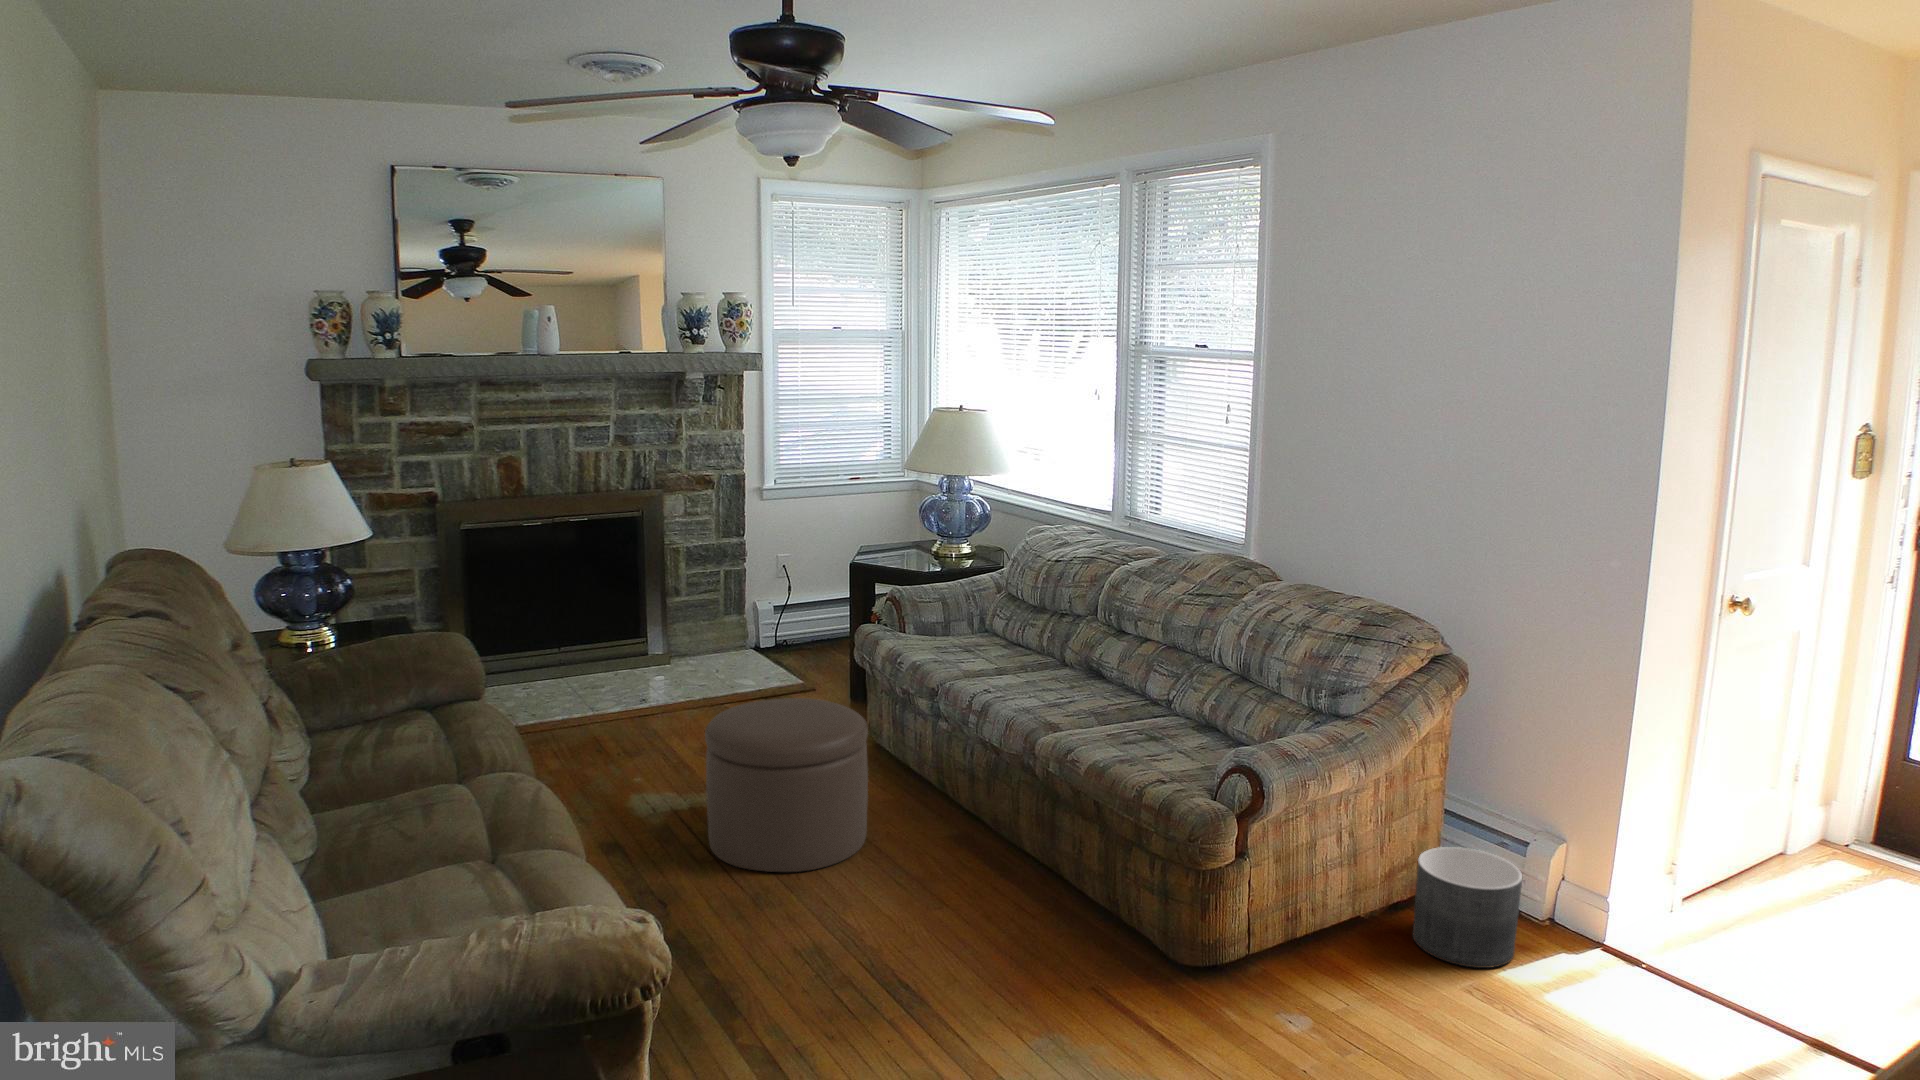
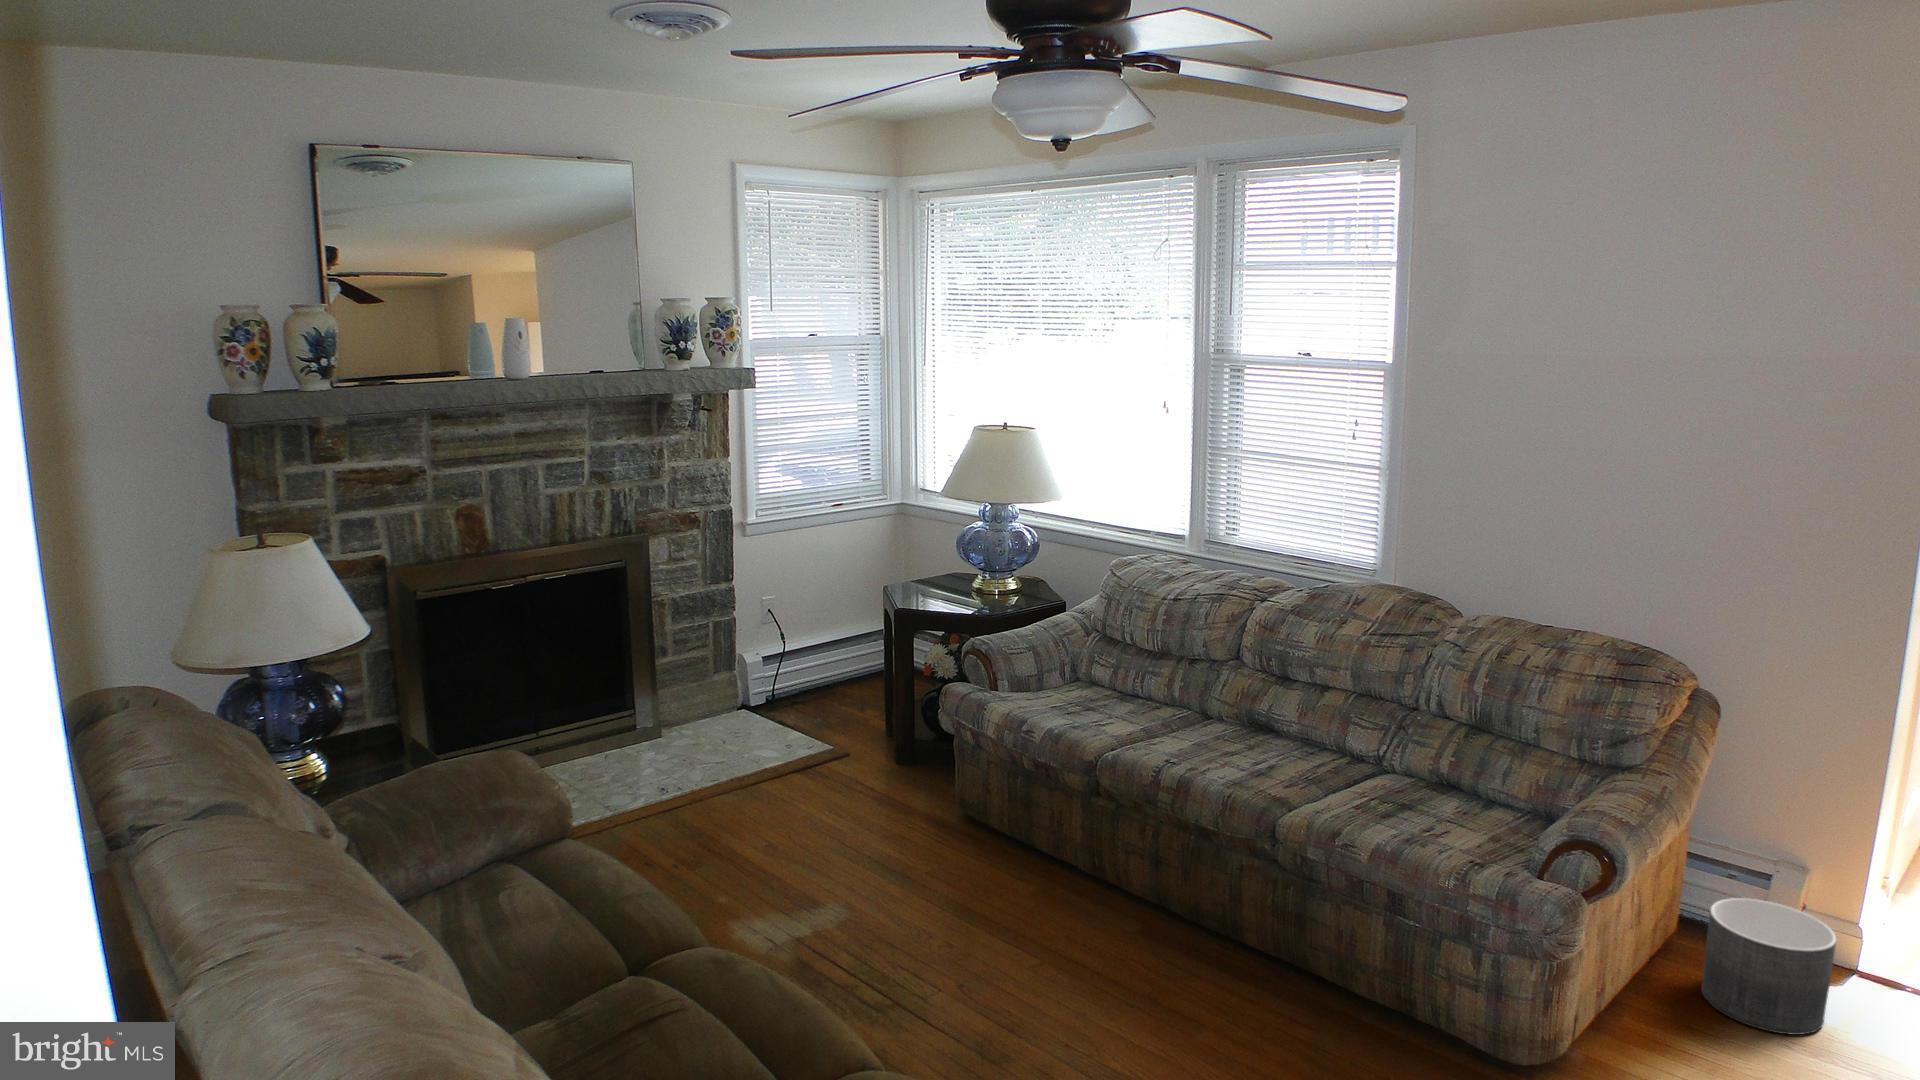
ottoman: present [705,698,868,872] -> none [868,788,1061,1013]

